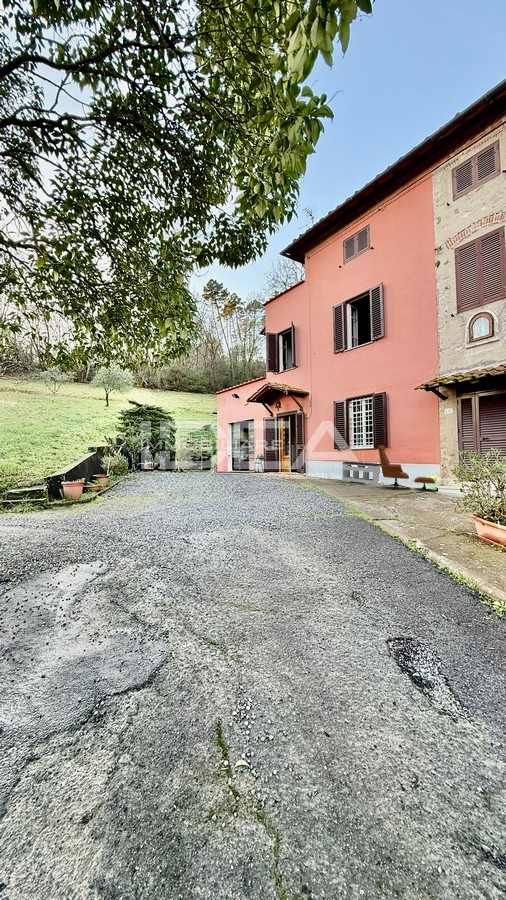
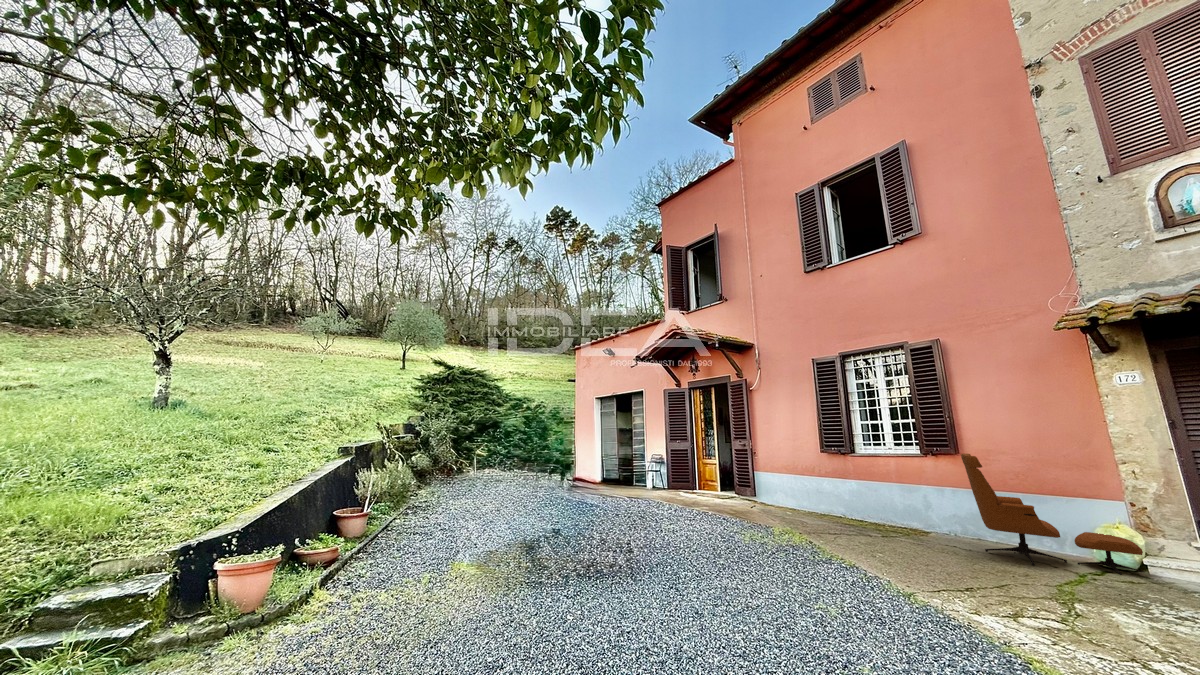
bench: present [342,461,381,485] -> none [855,480,958,542]

